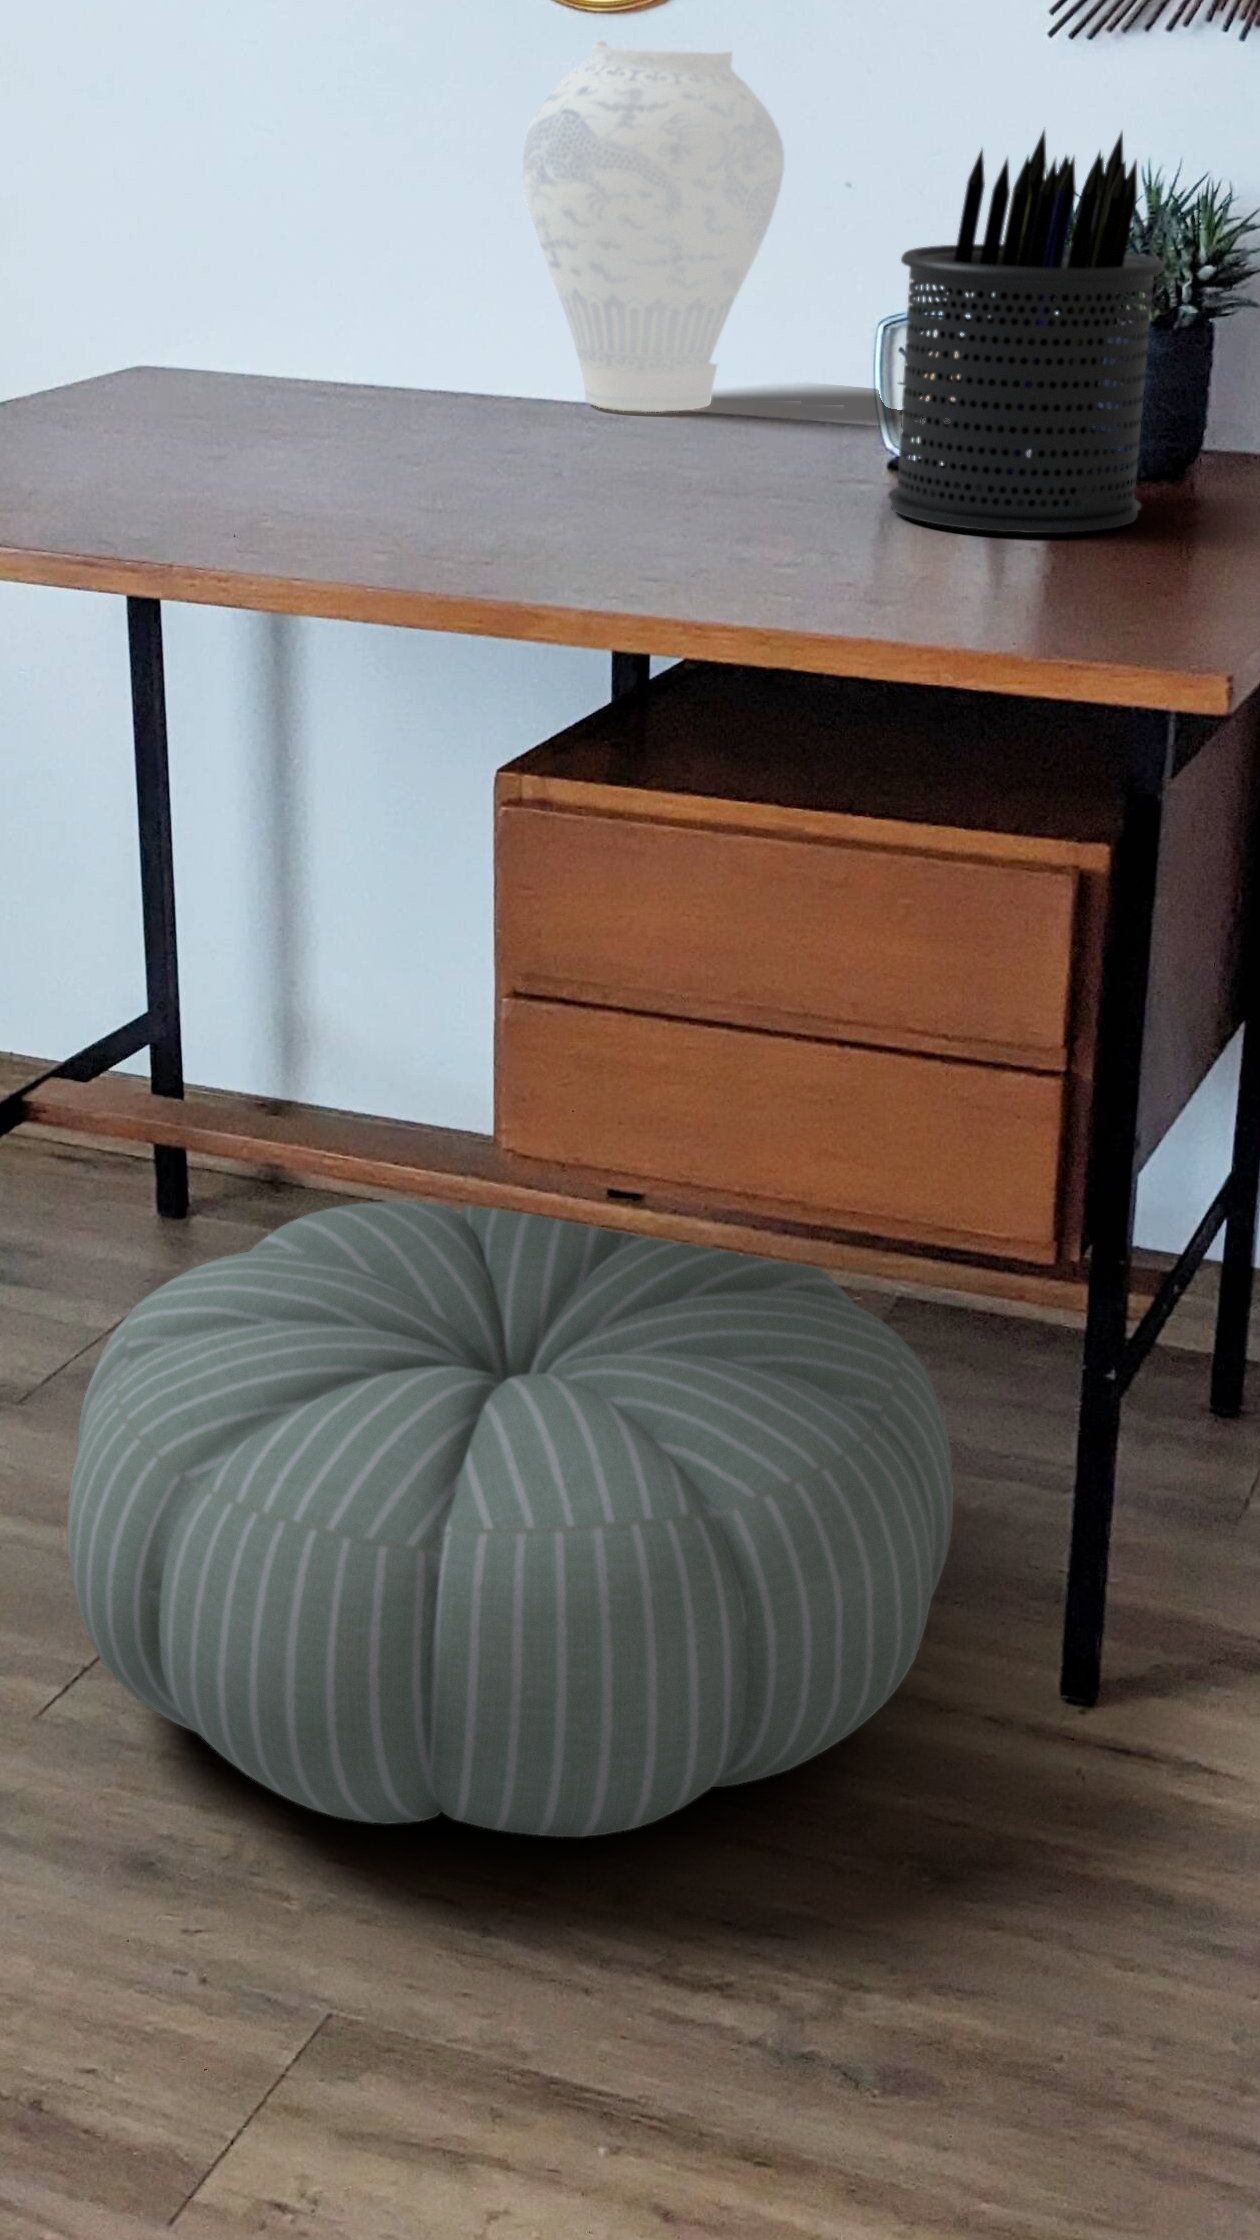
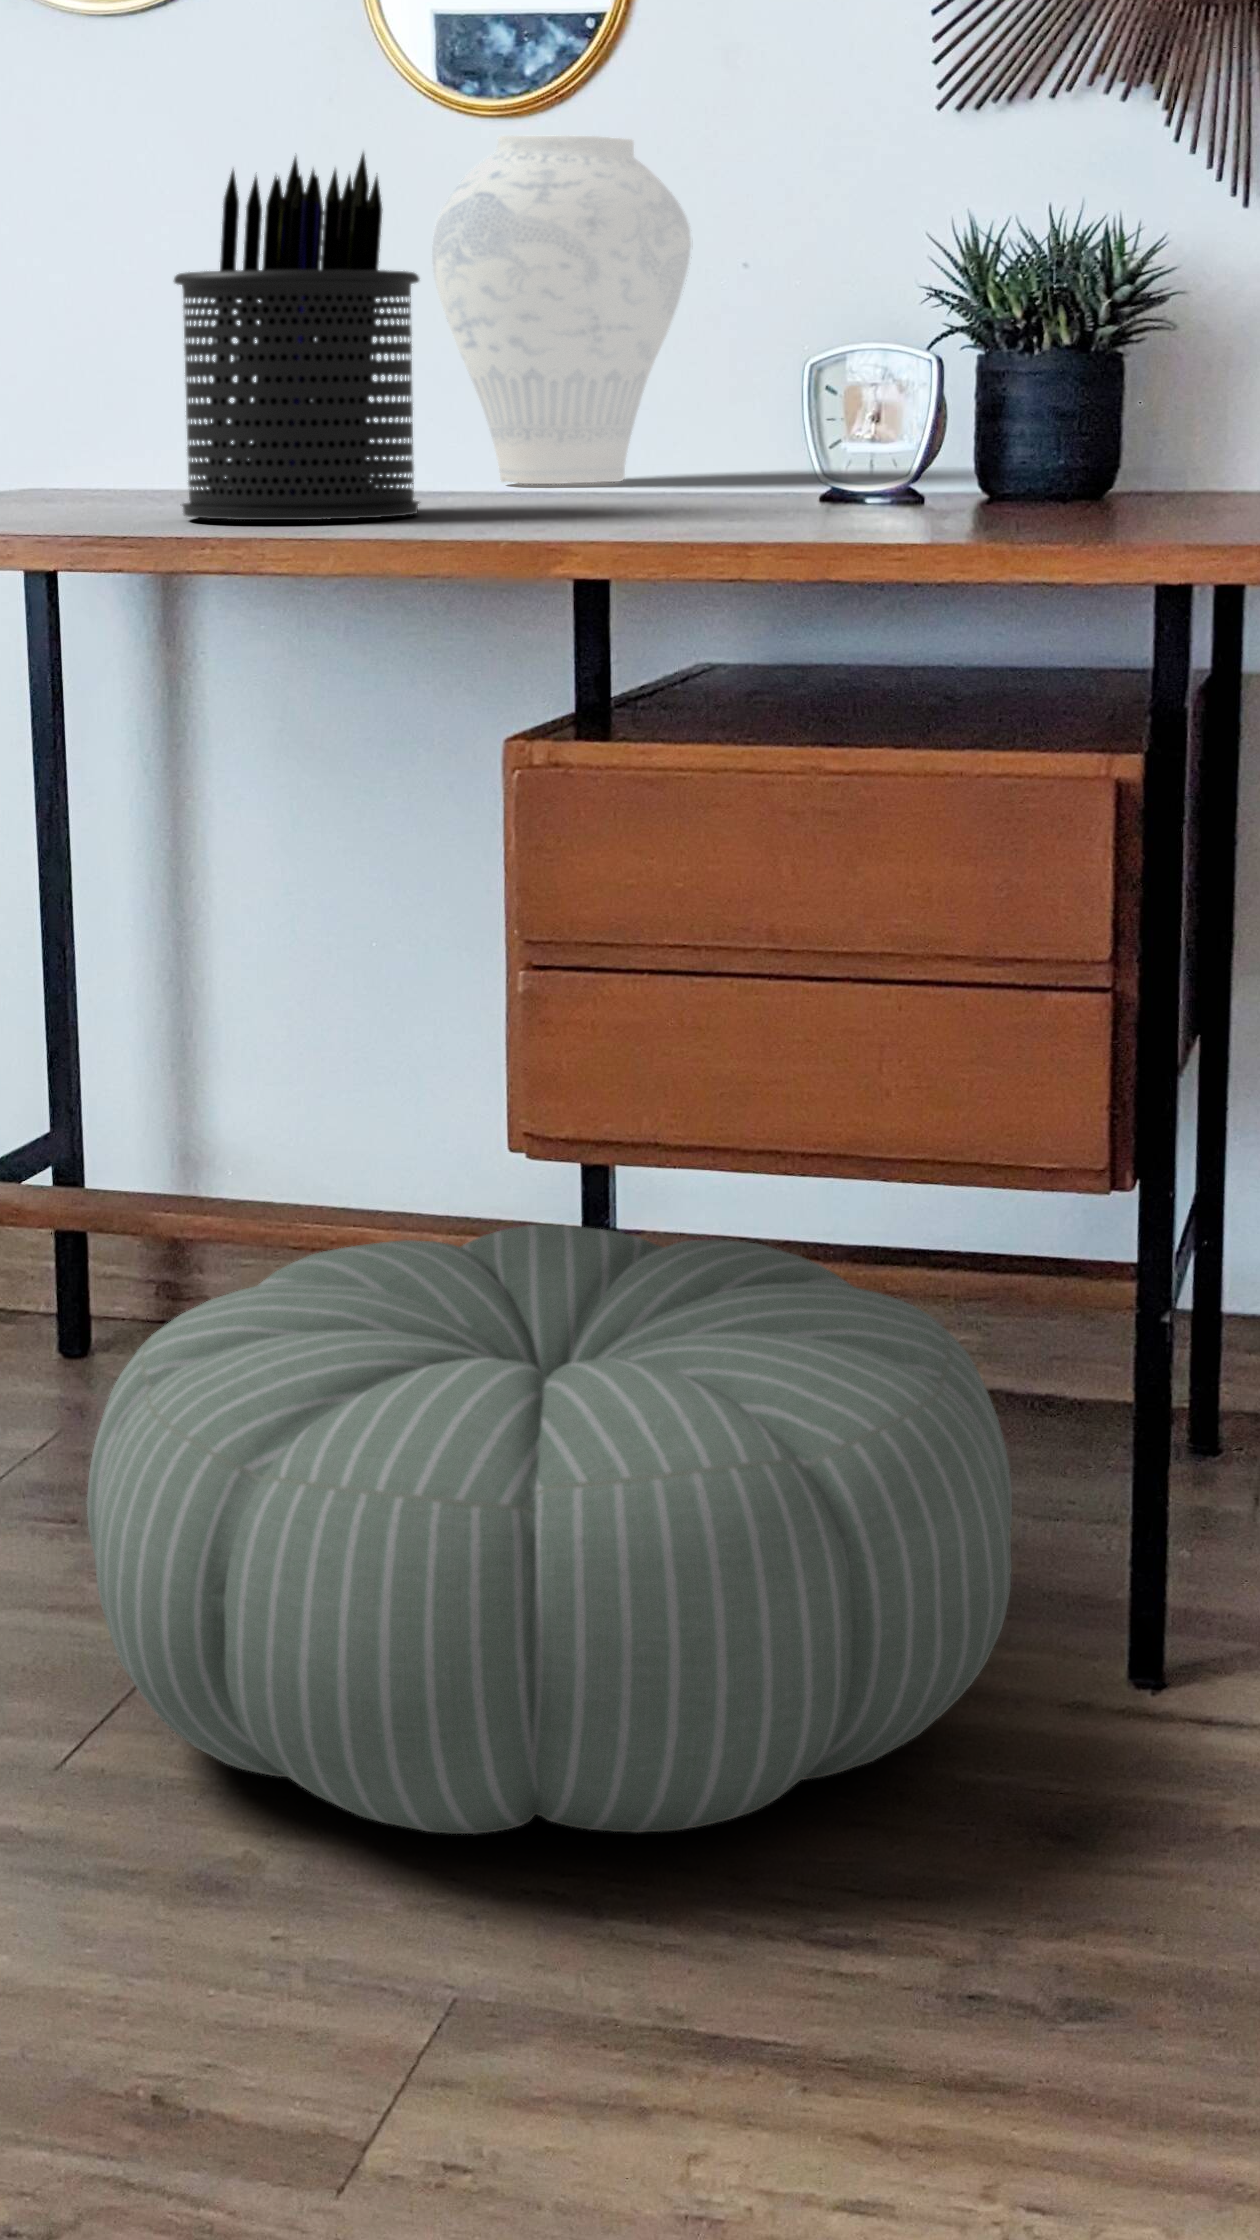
pen holder: present [888,131,1164,533] -> present [174,153,420,520]

